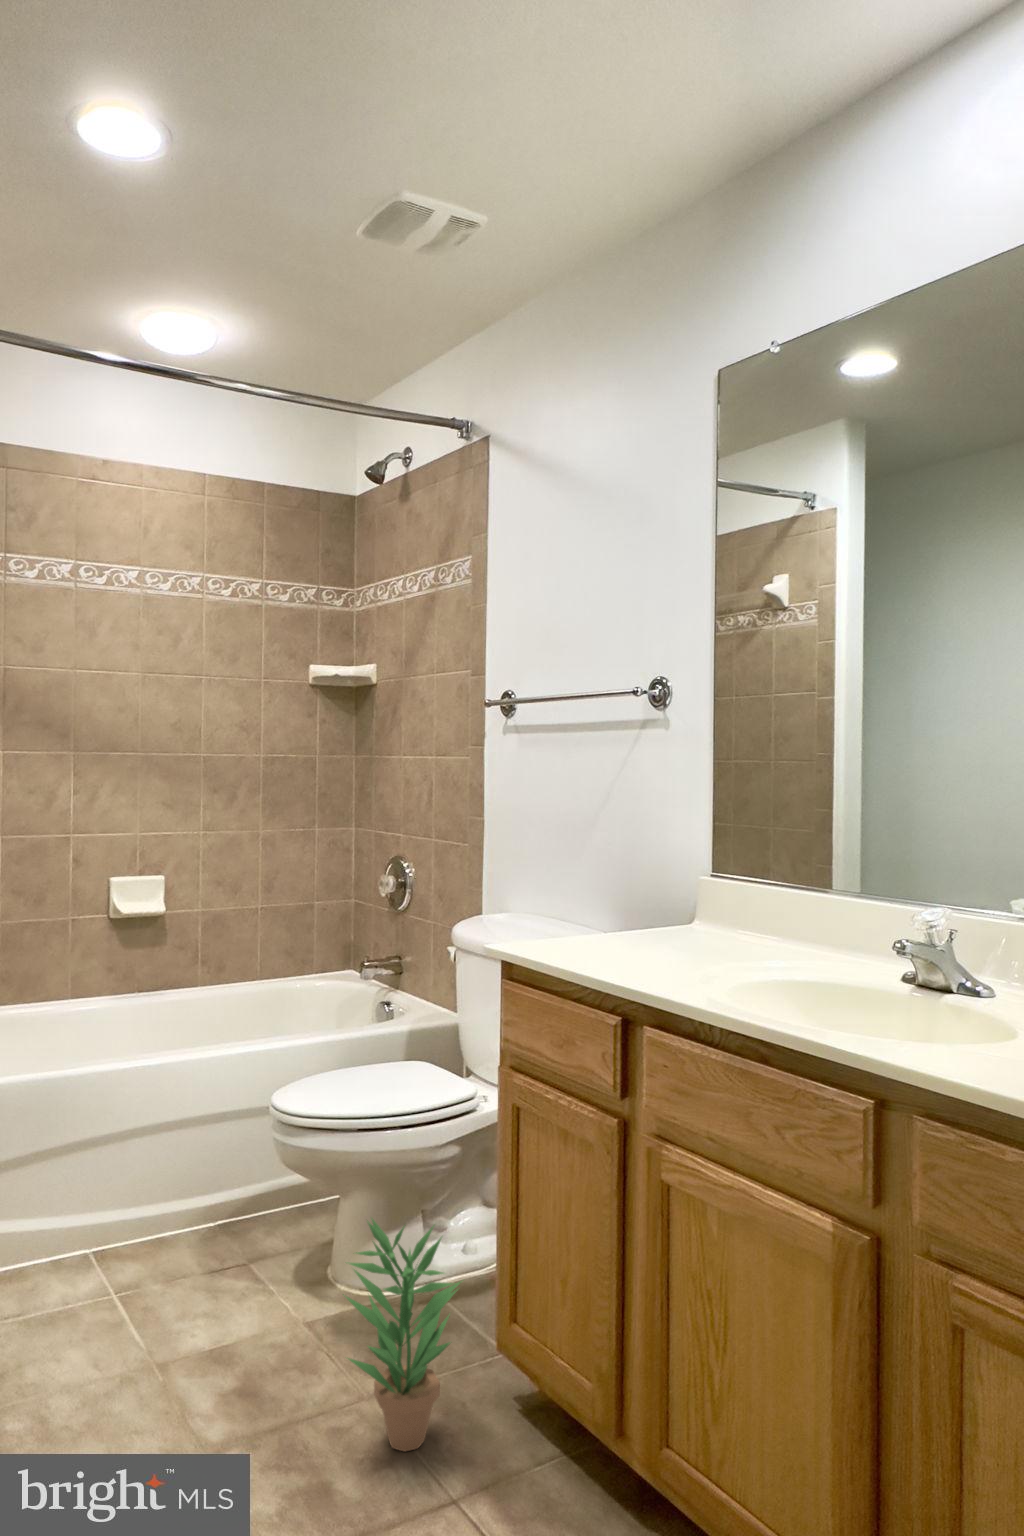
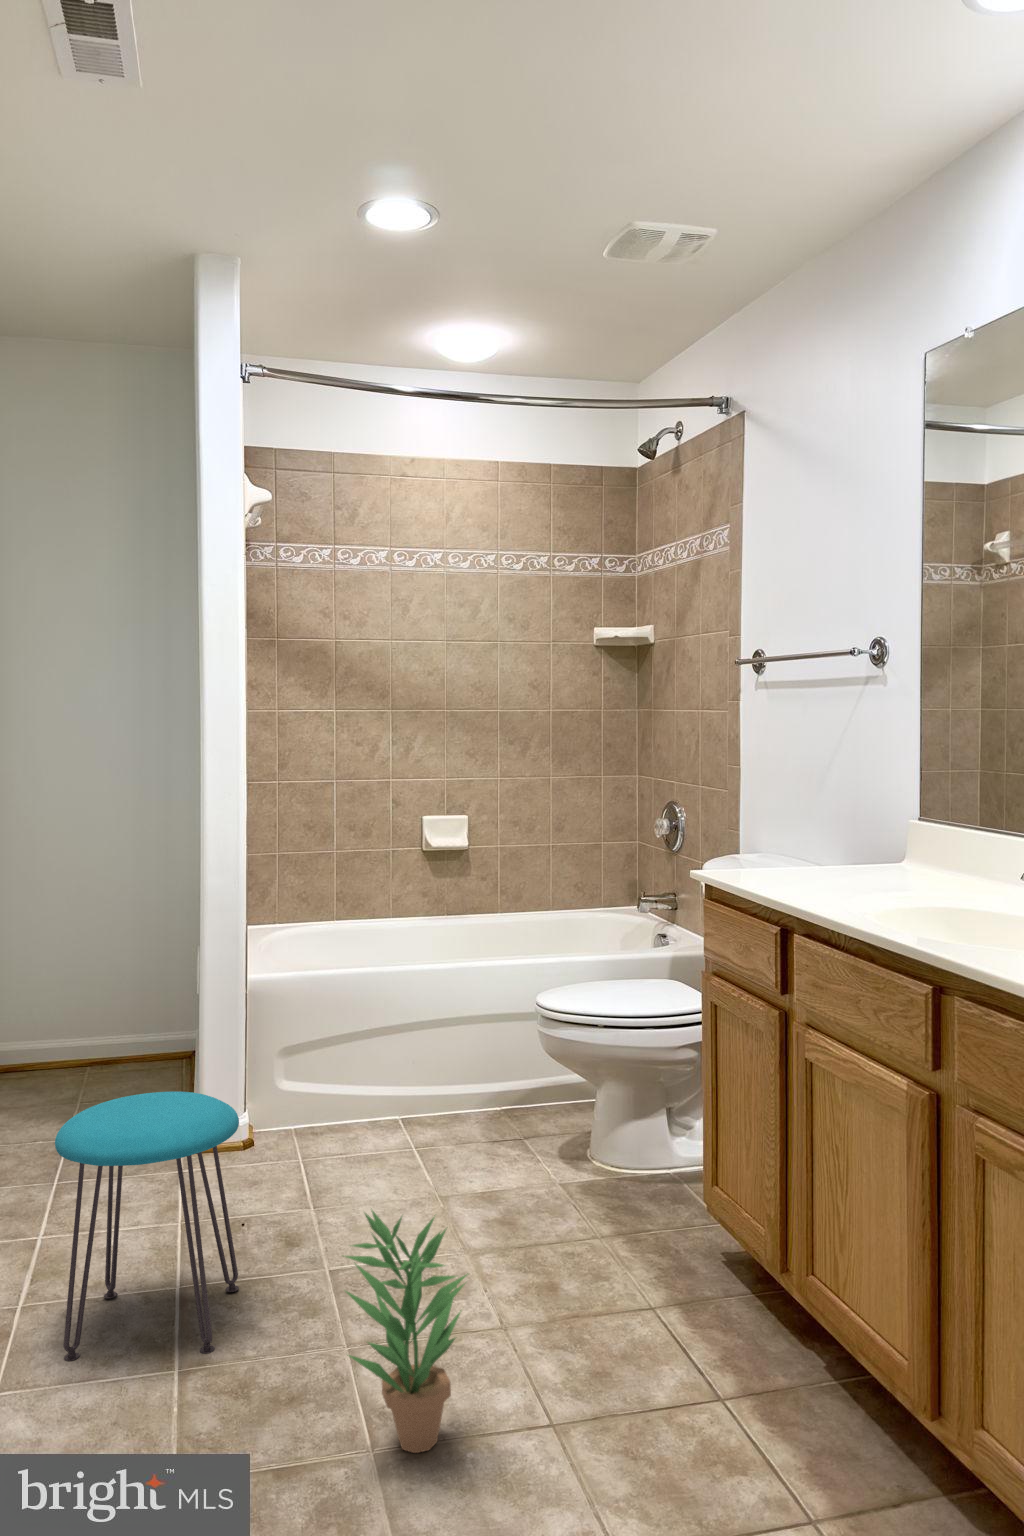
stool: none [53,1097,230,1358] -> present [55,1092,239,1361]

